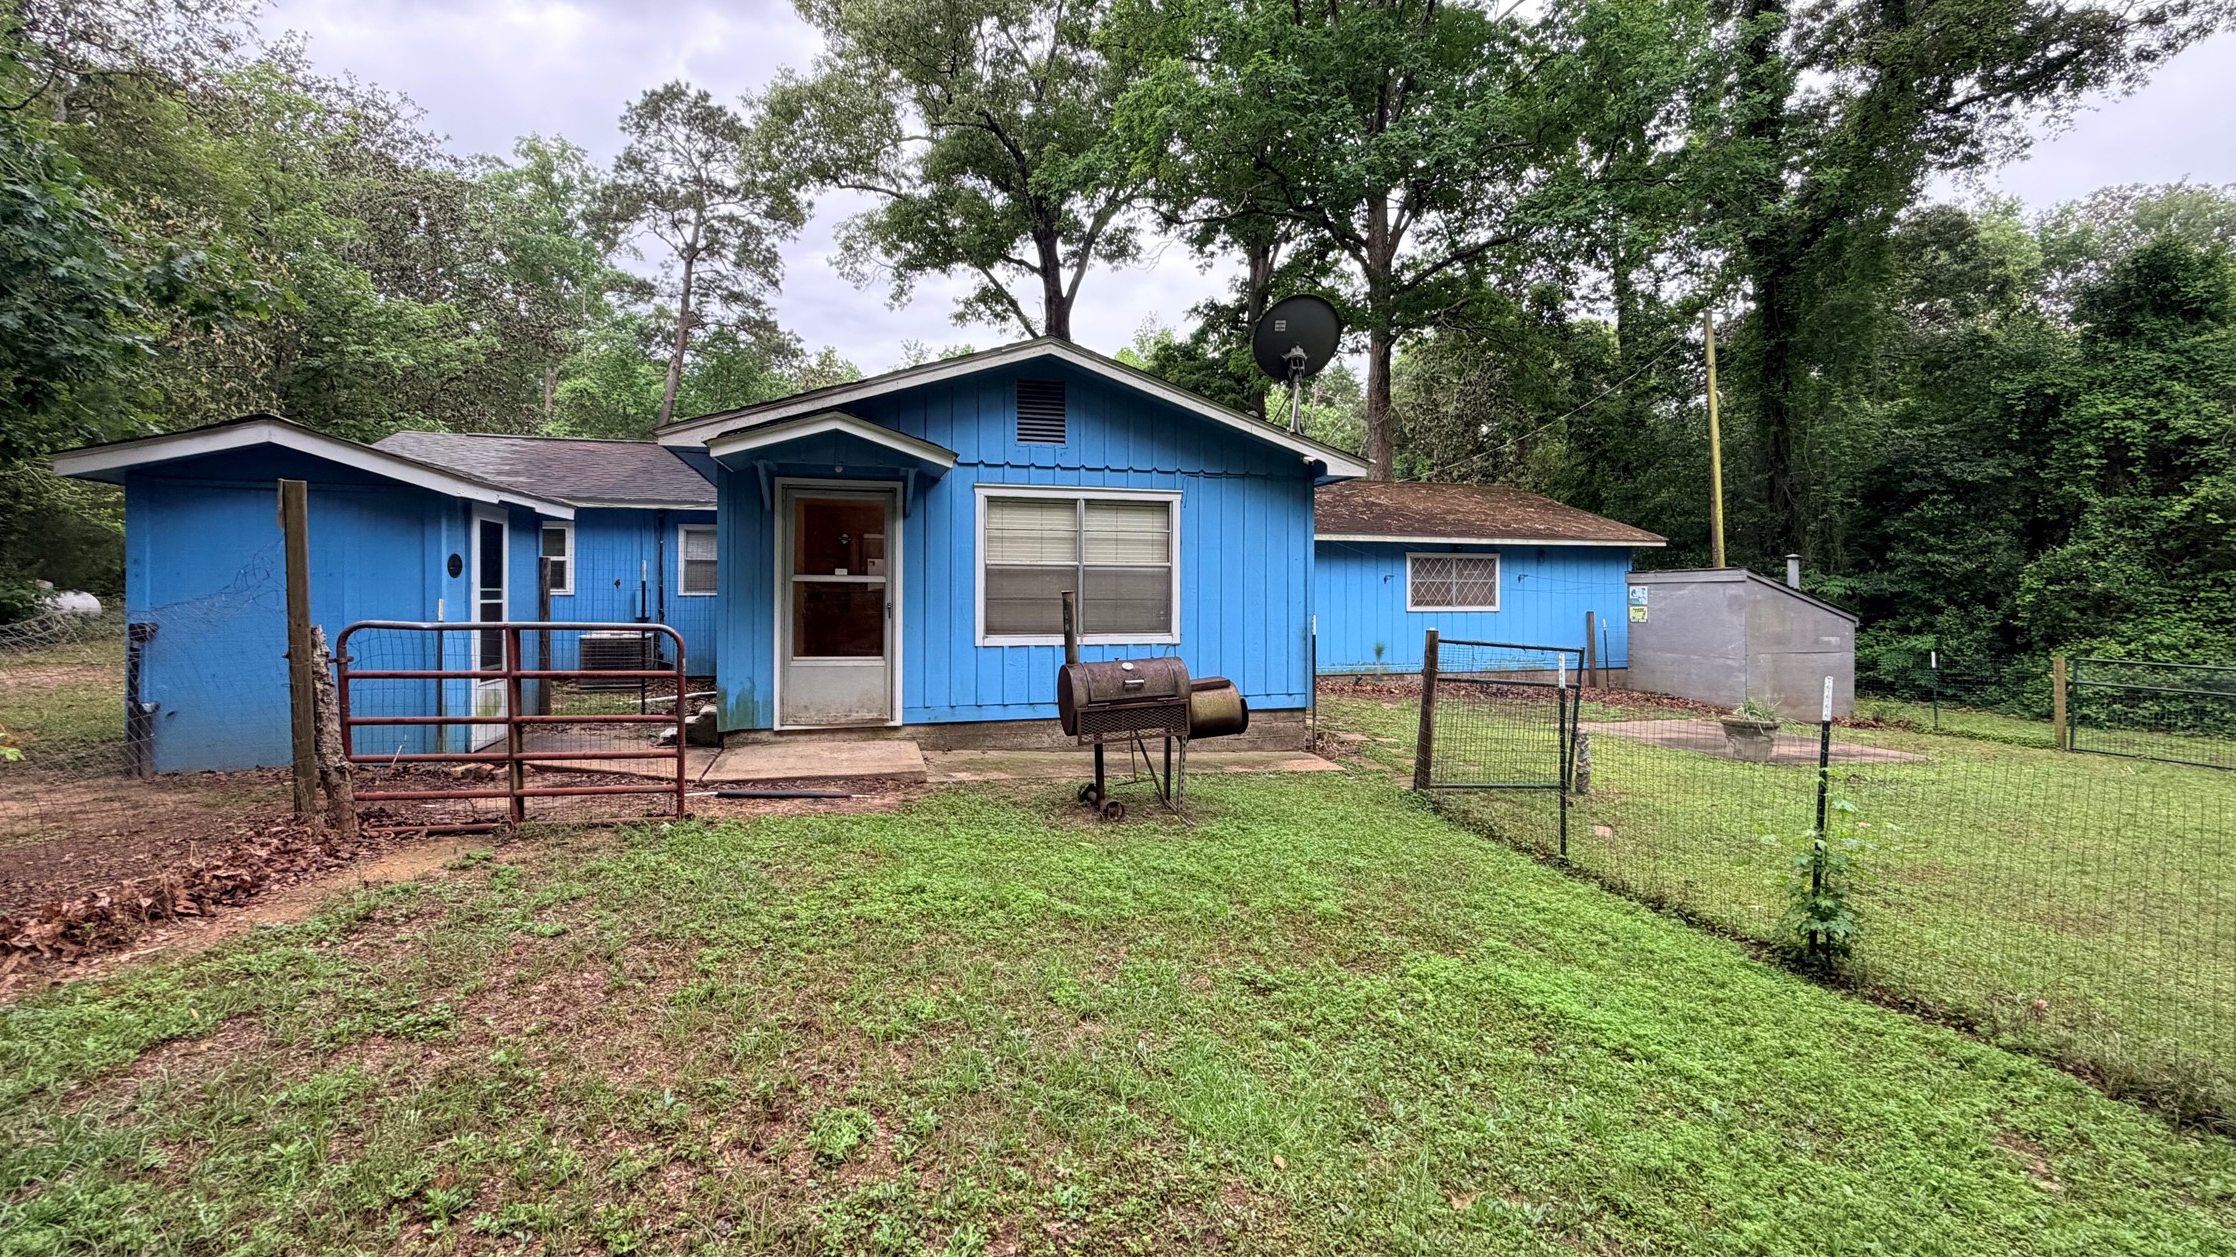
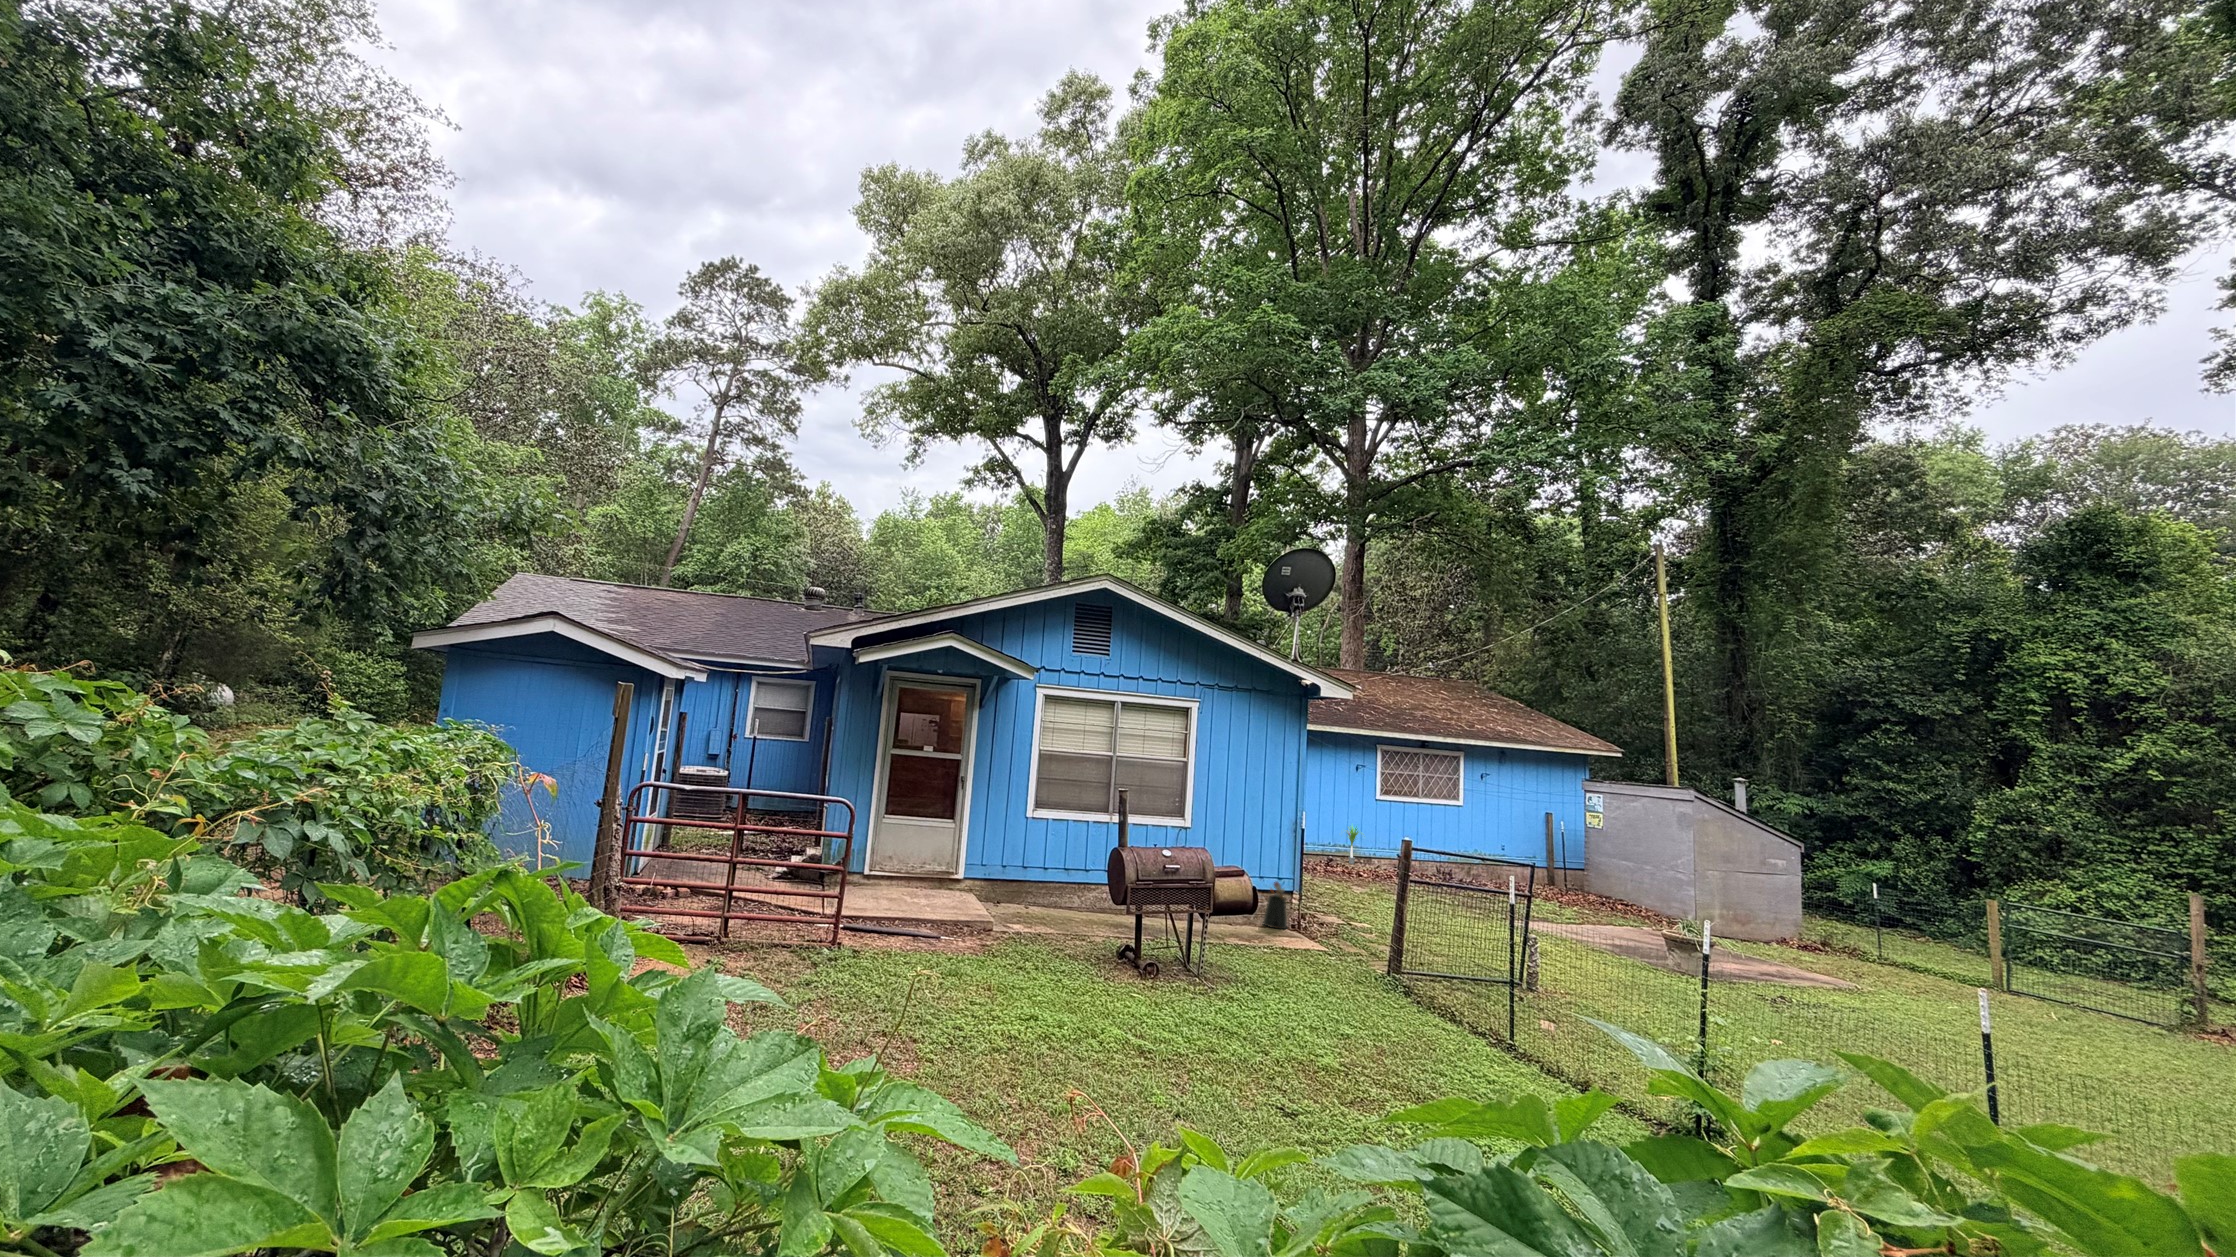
watering can: none [1272,697,1302,750] -> present [1263,882,1289,929]

